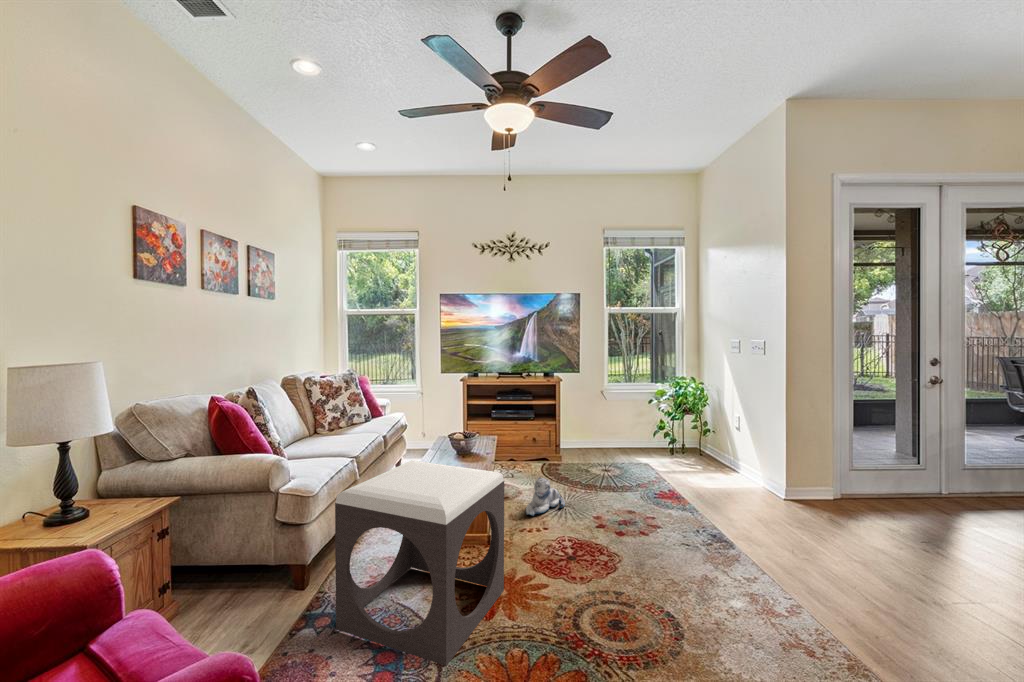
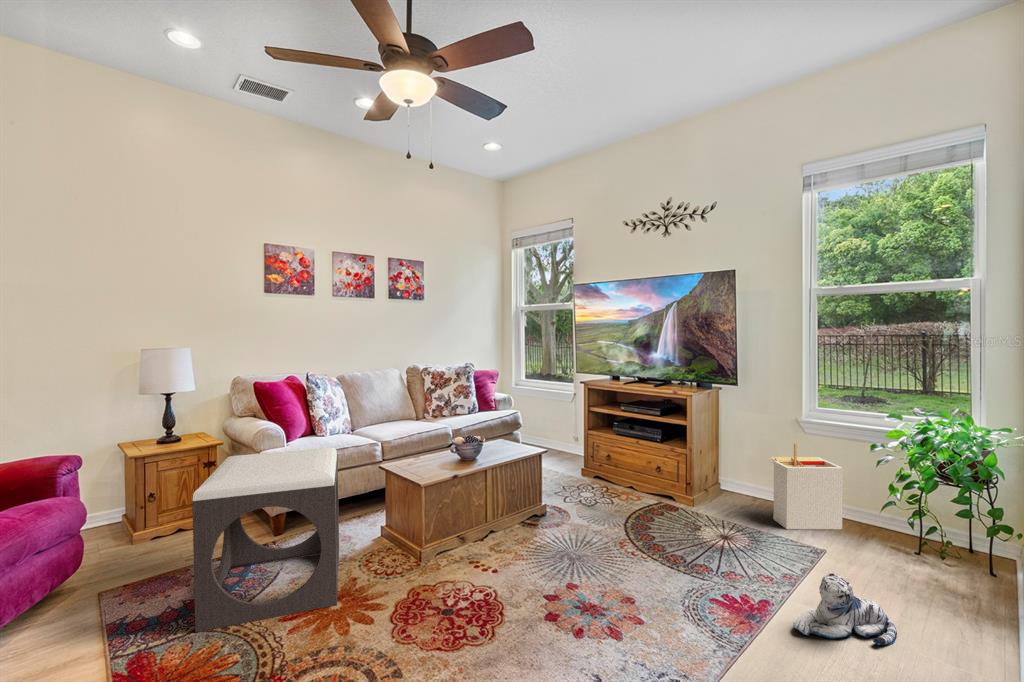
storage bin: none [599,404,635,457] -> present [769,443,843,529]
plush toy: present [526,477,565,516] -> present [794,573,897,645]

